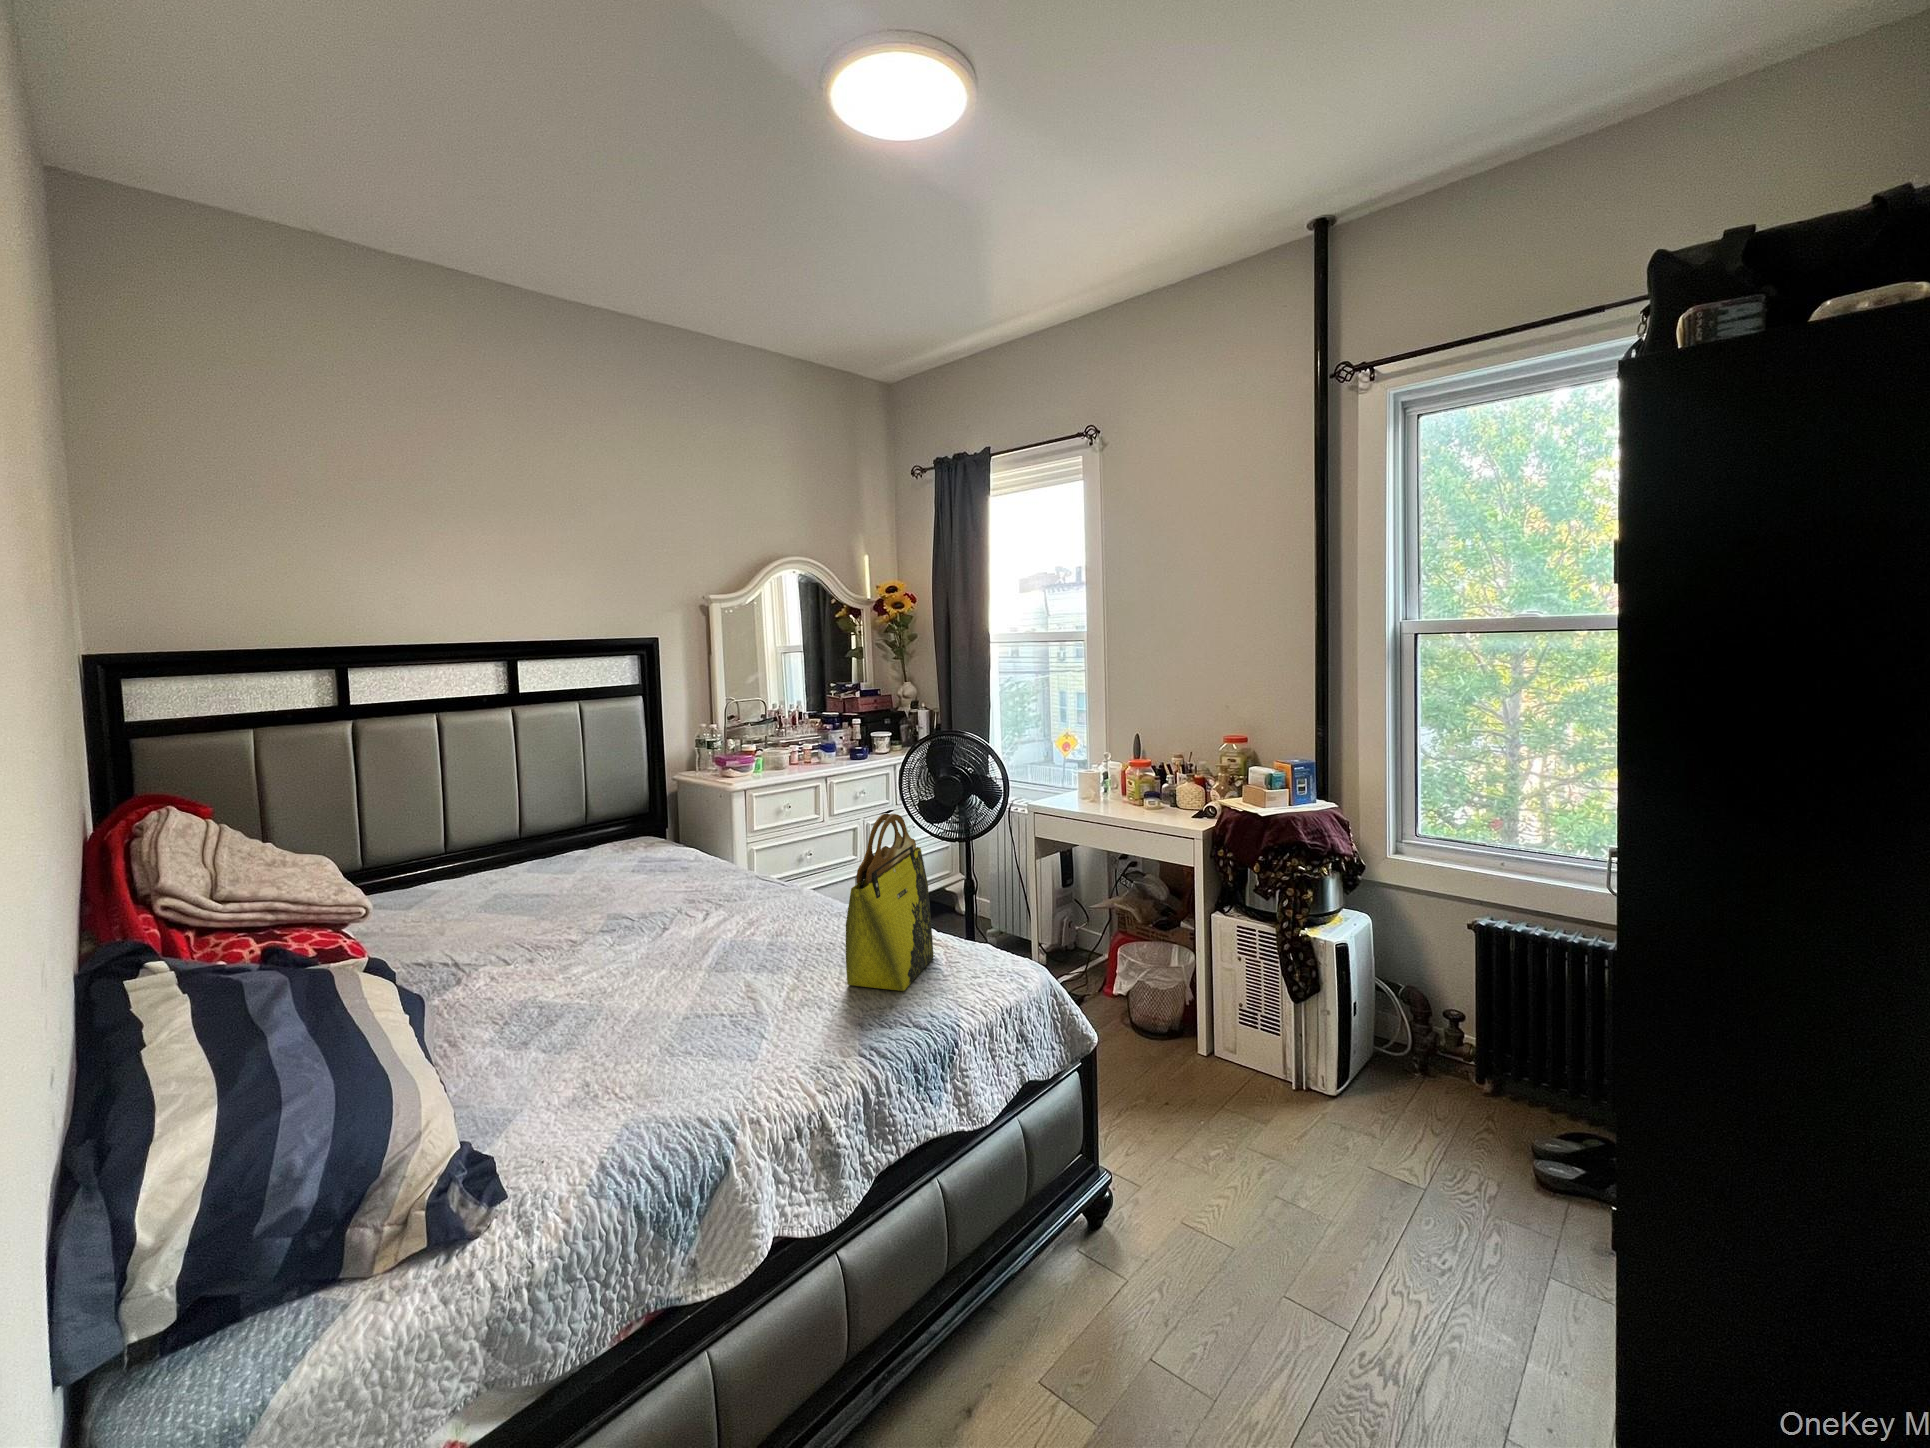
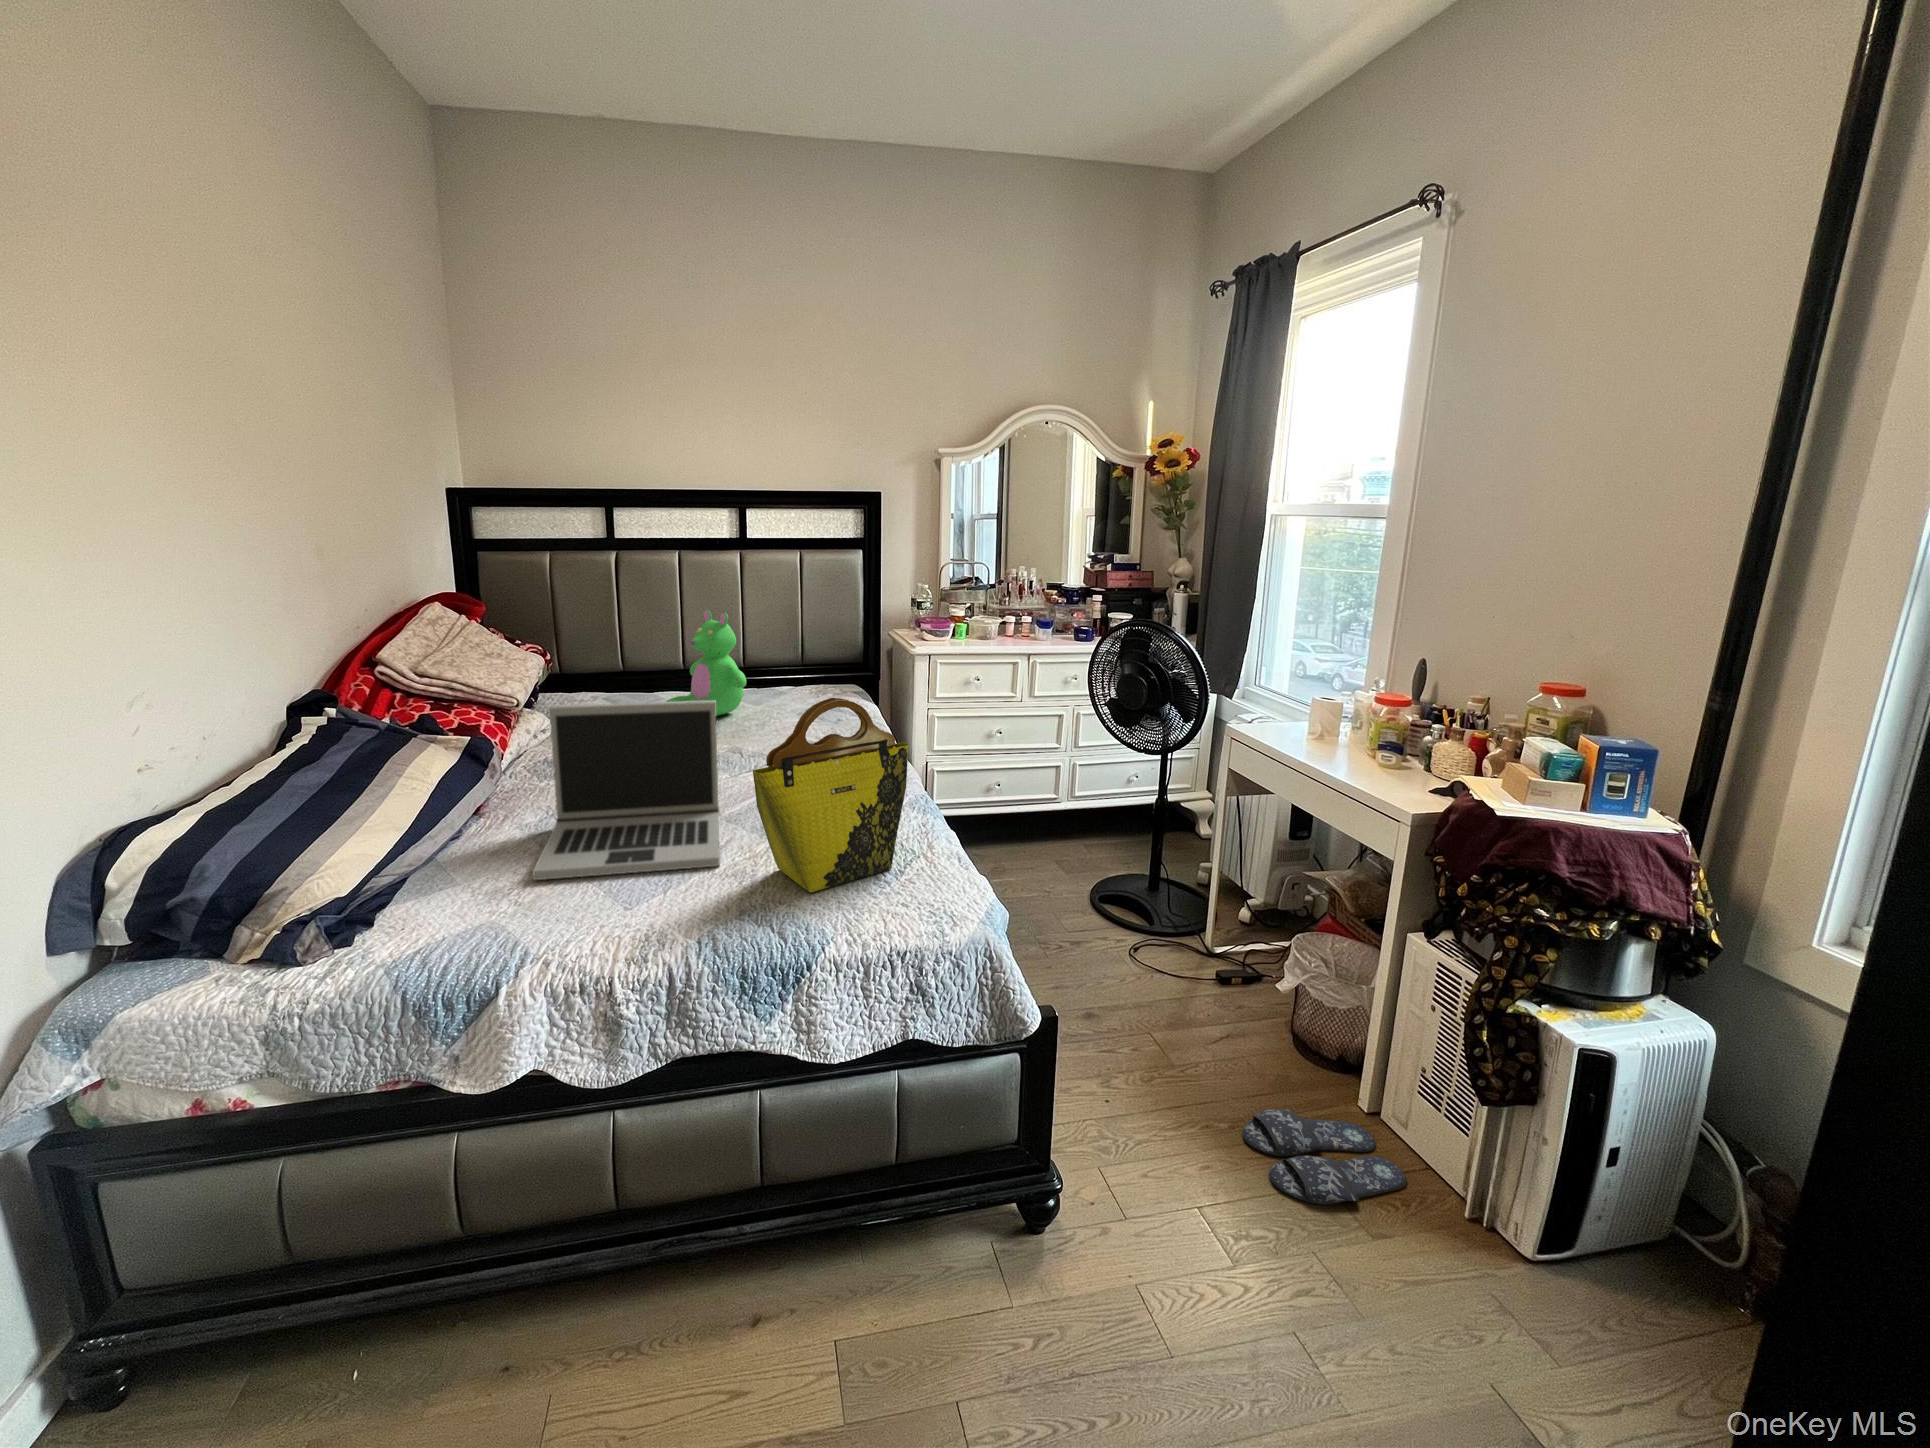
teddy bear: none [482,773,589,902] -> present [666,610,747,716]
laptop: none [554,847,793,1070] -> present [533,701,720,880]
slippers: none [1158,1062,1258,1118] -> present [1243,1109,1407,1205]

